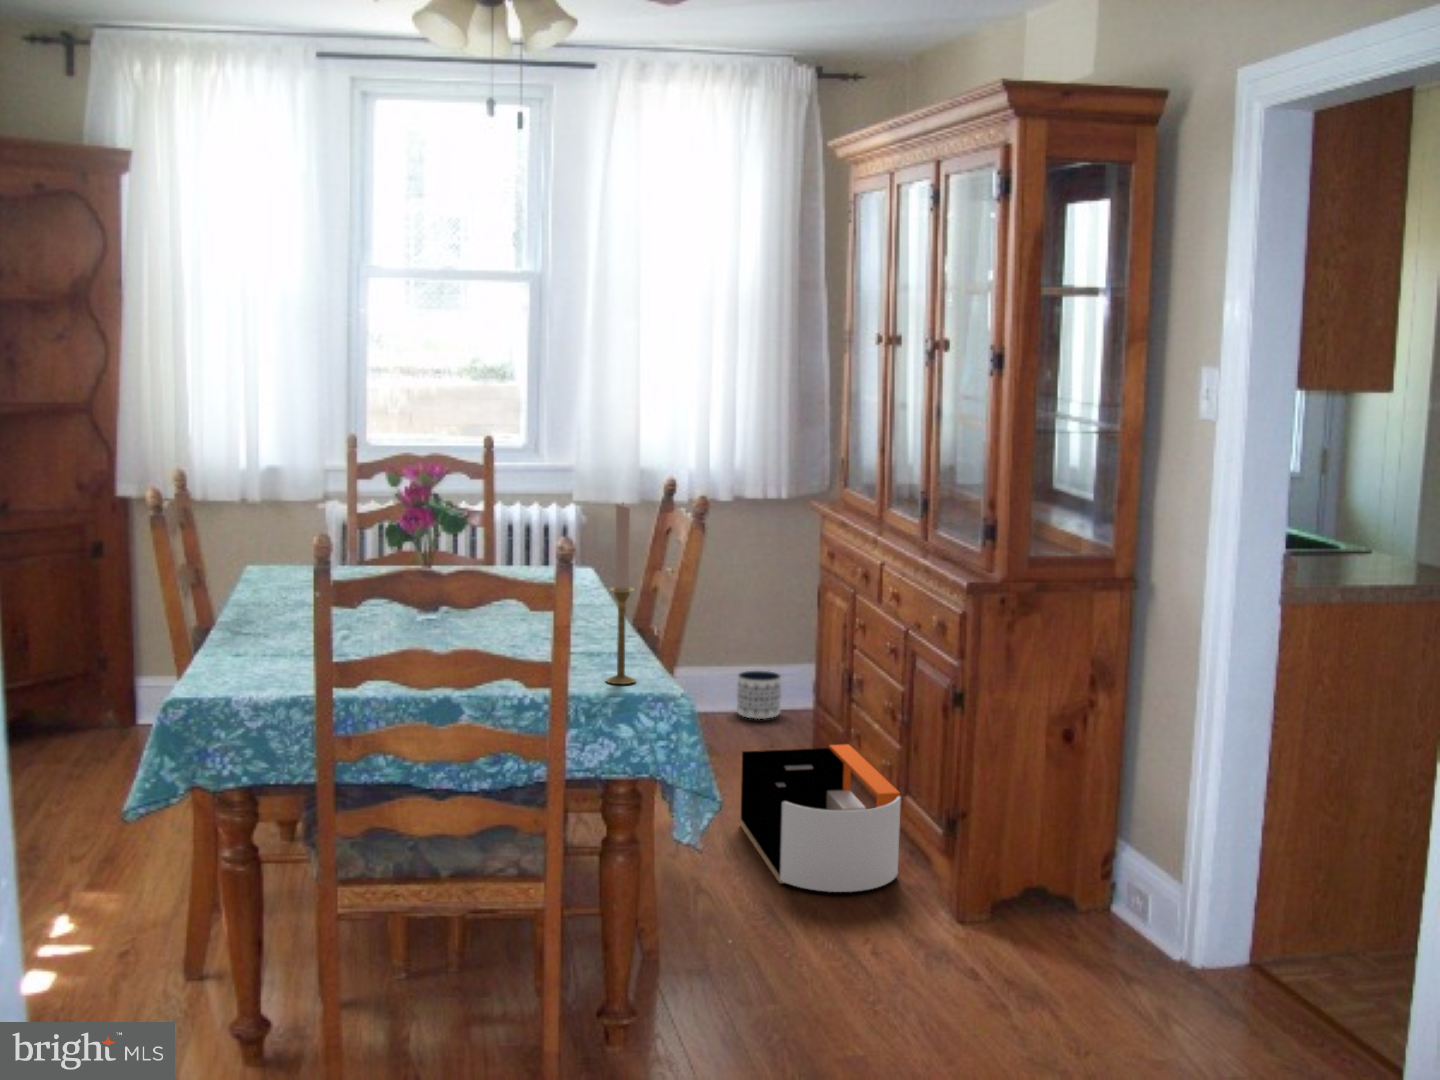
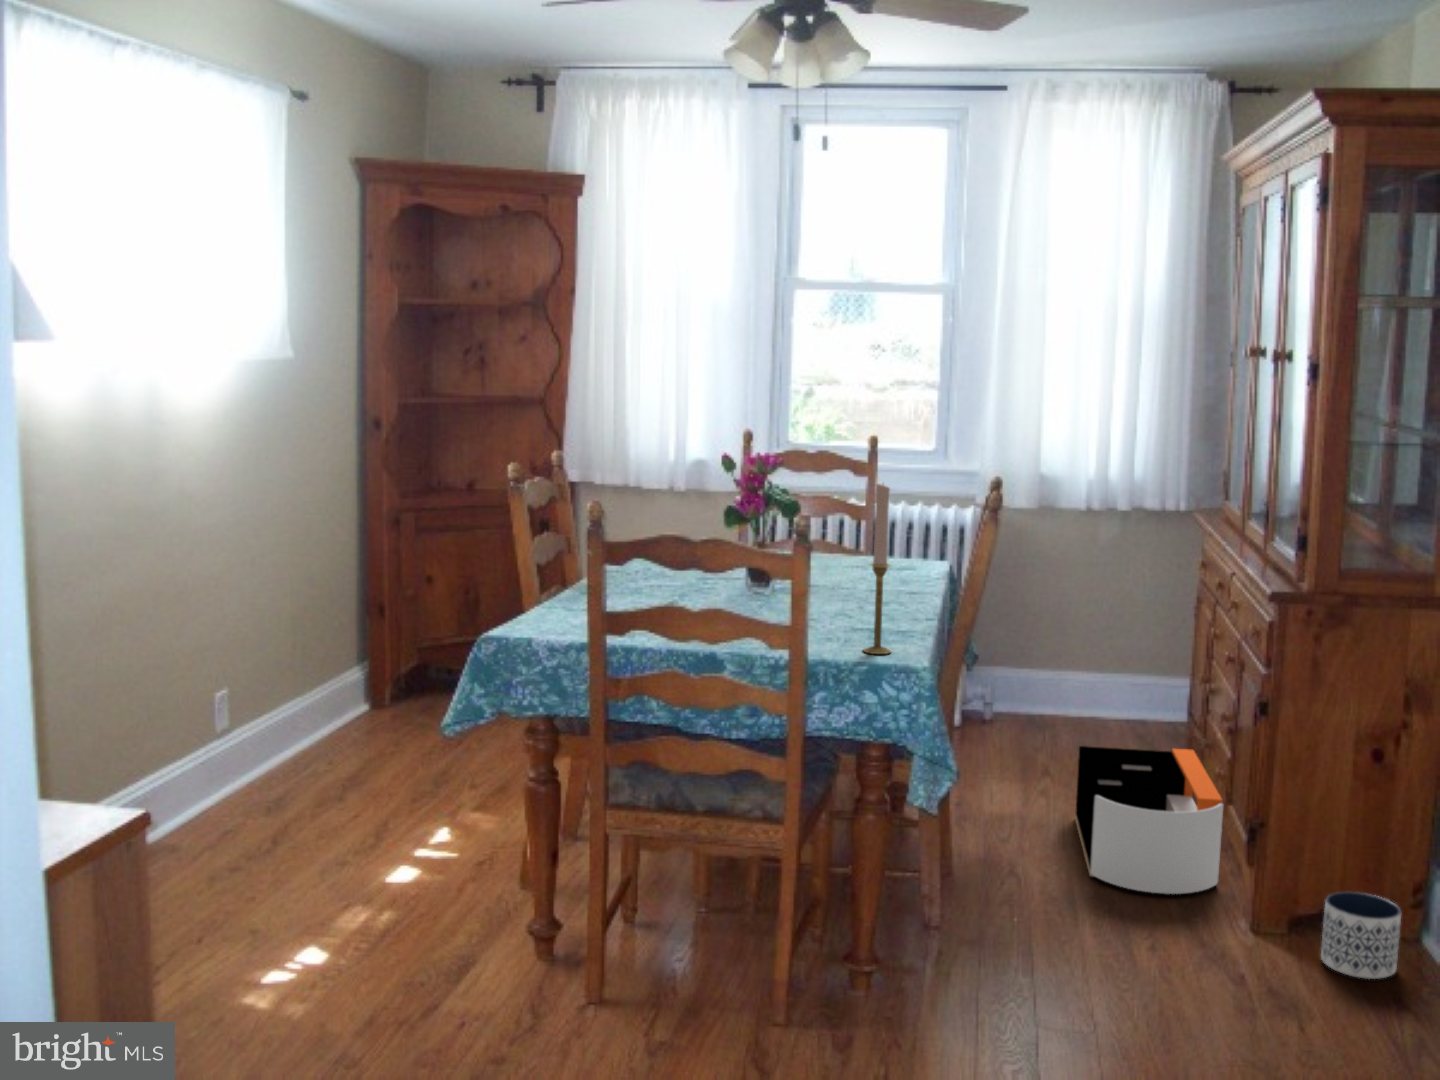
planter: present [737,671,781,719] -> present [1321,892,1401,979]

